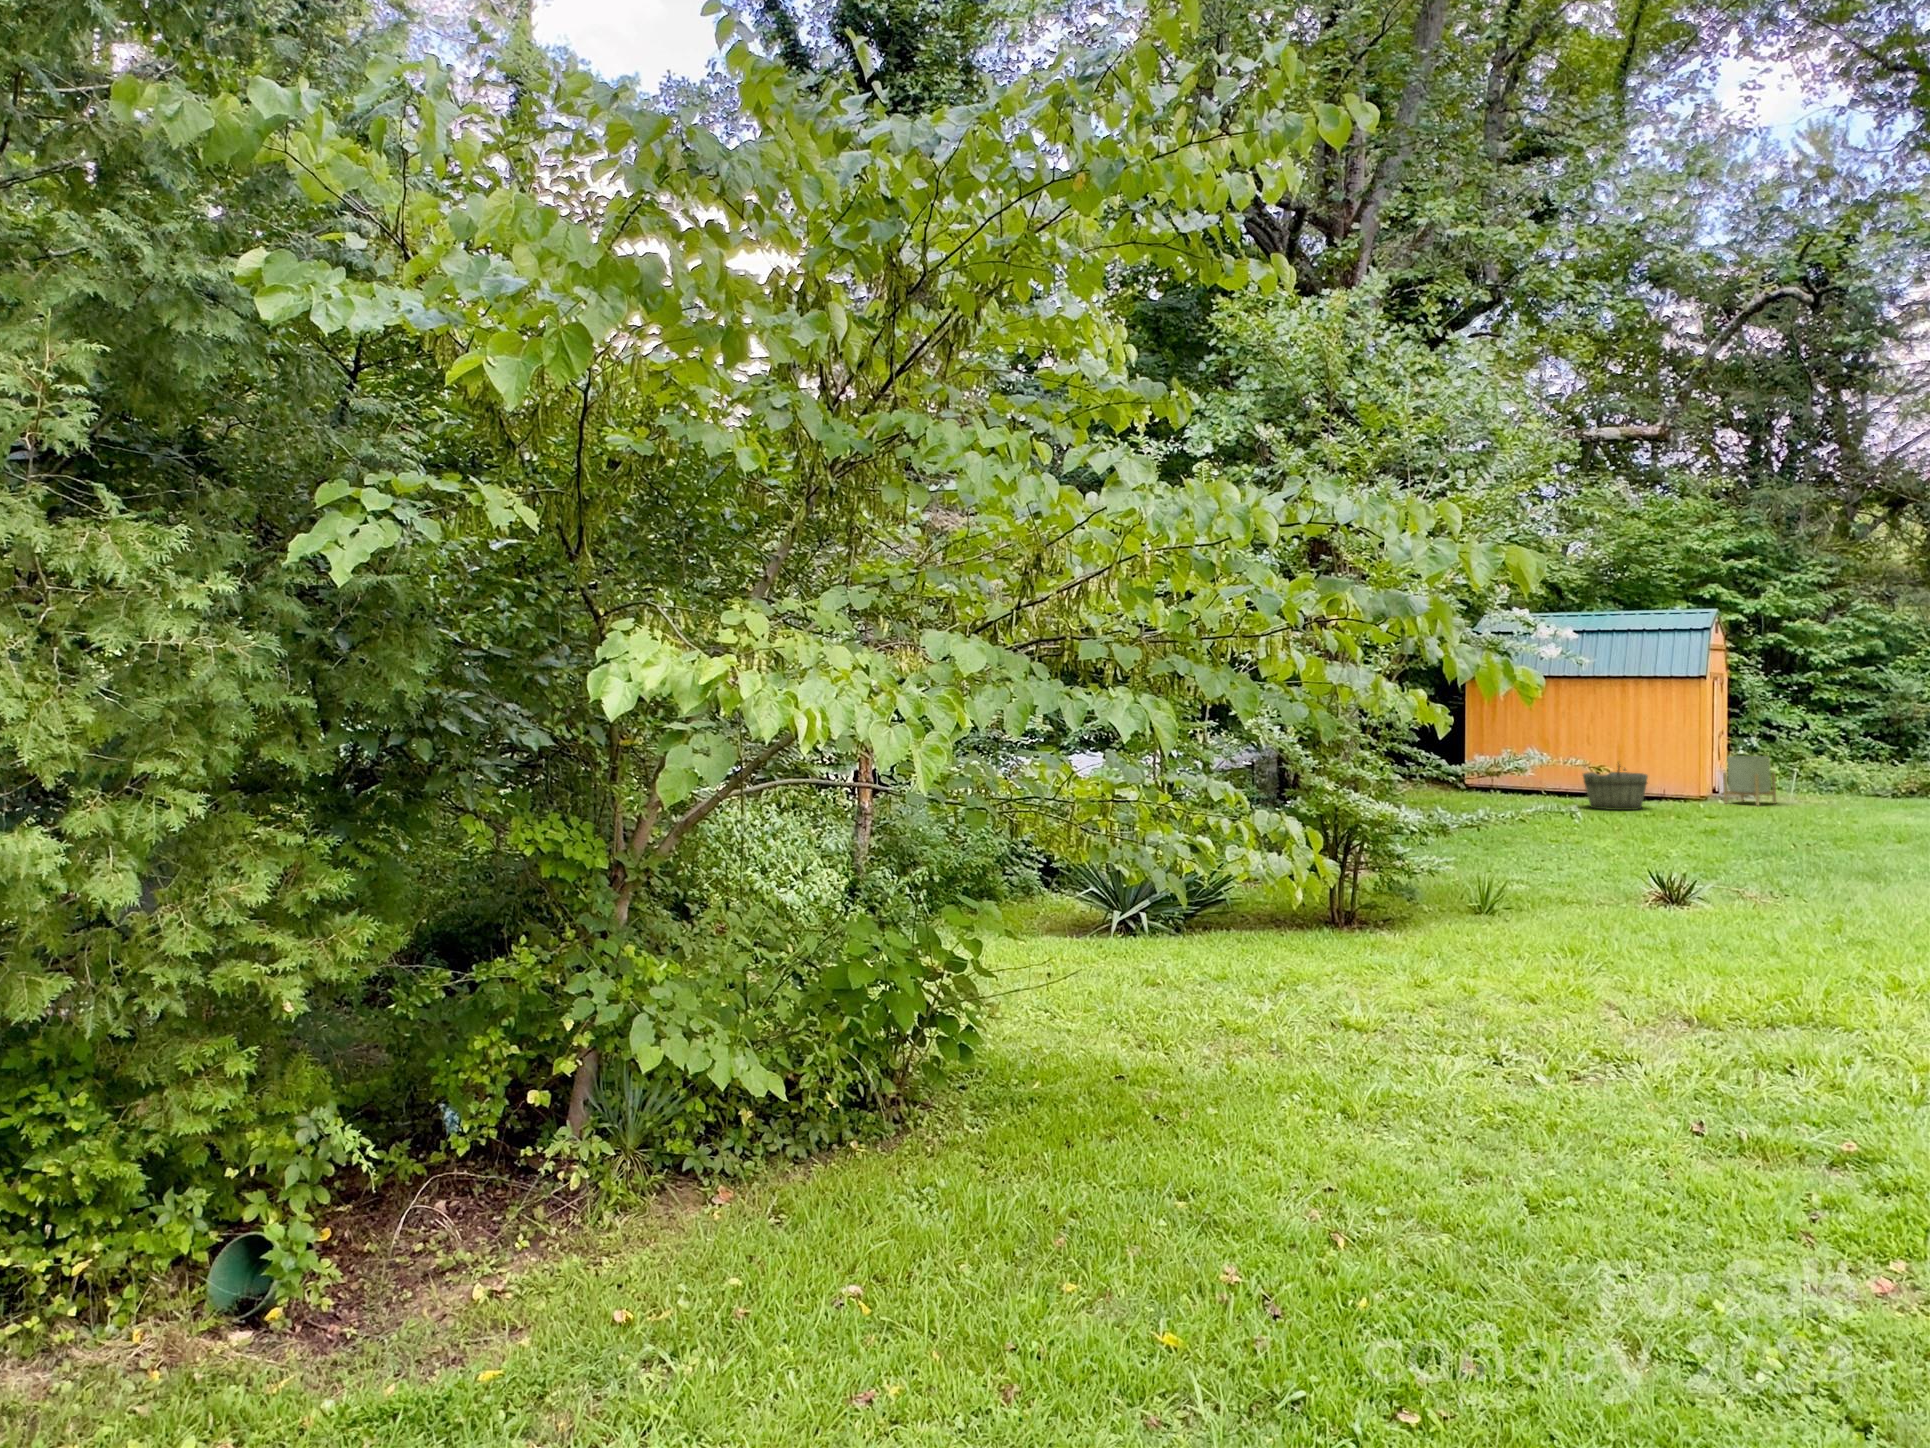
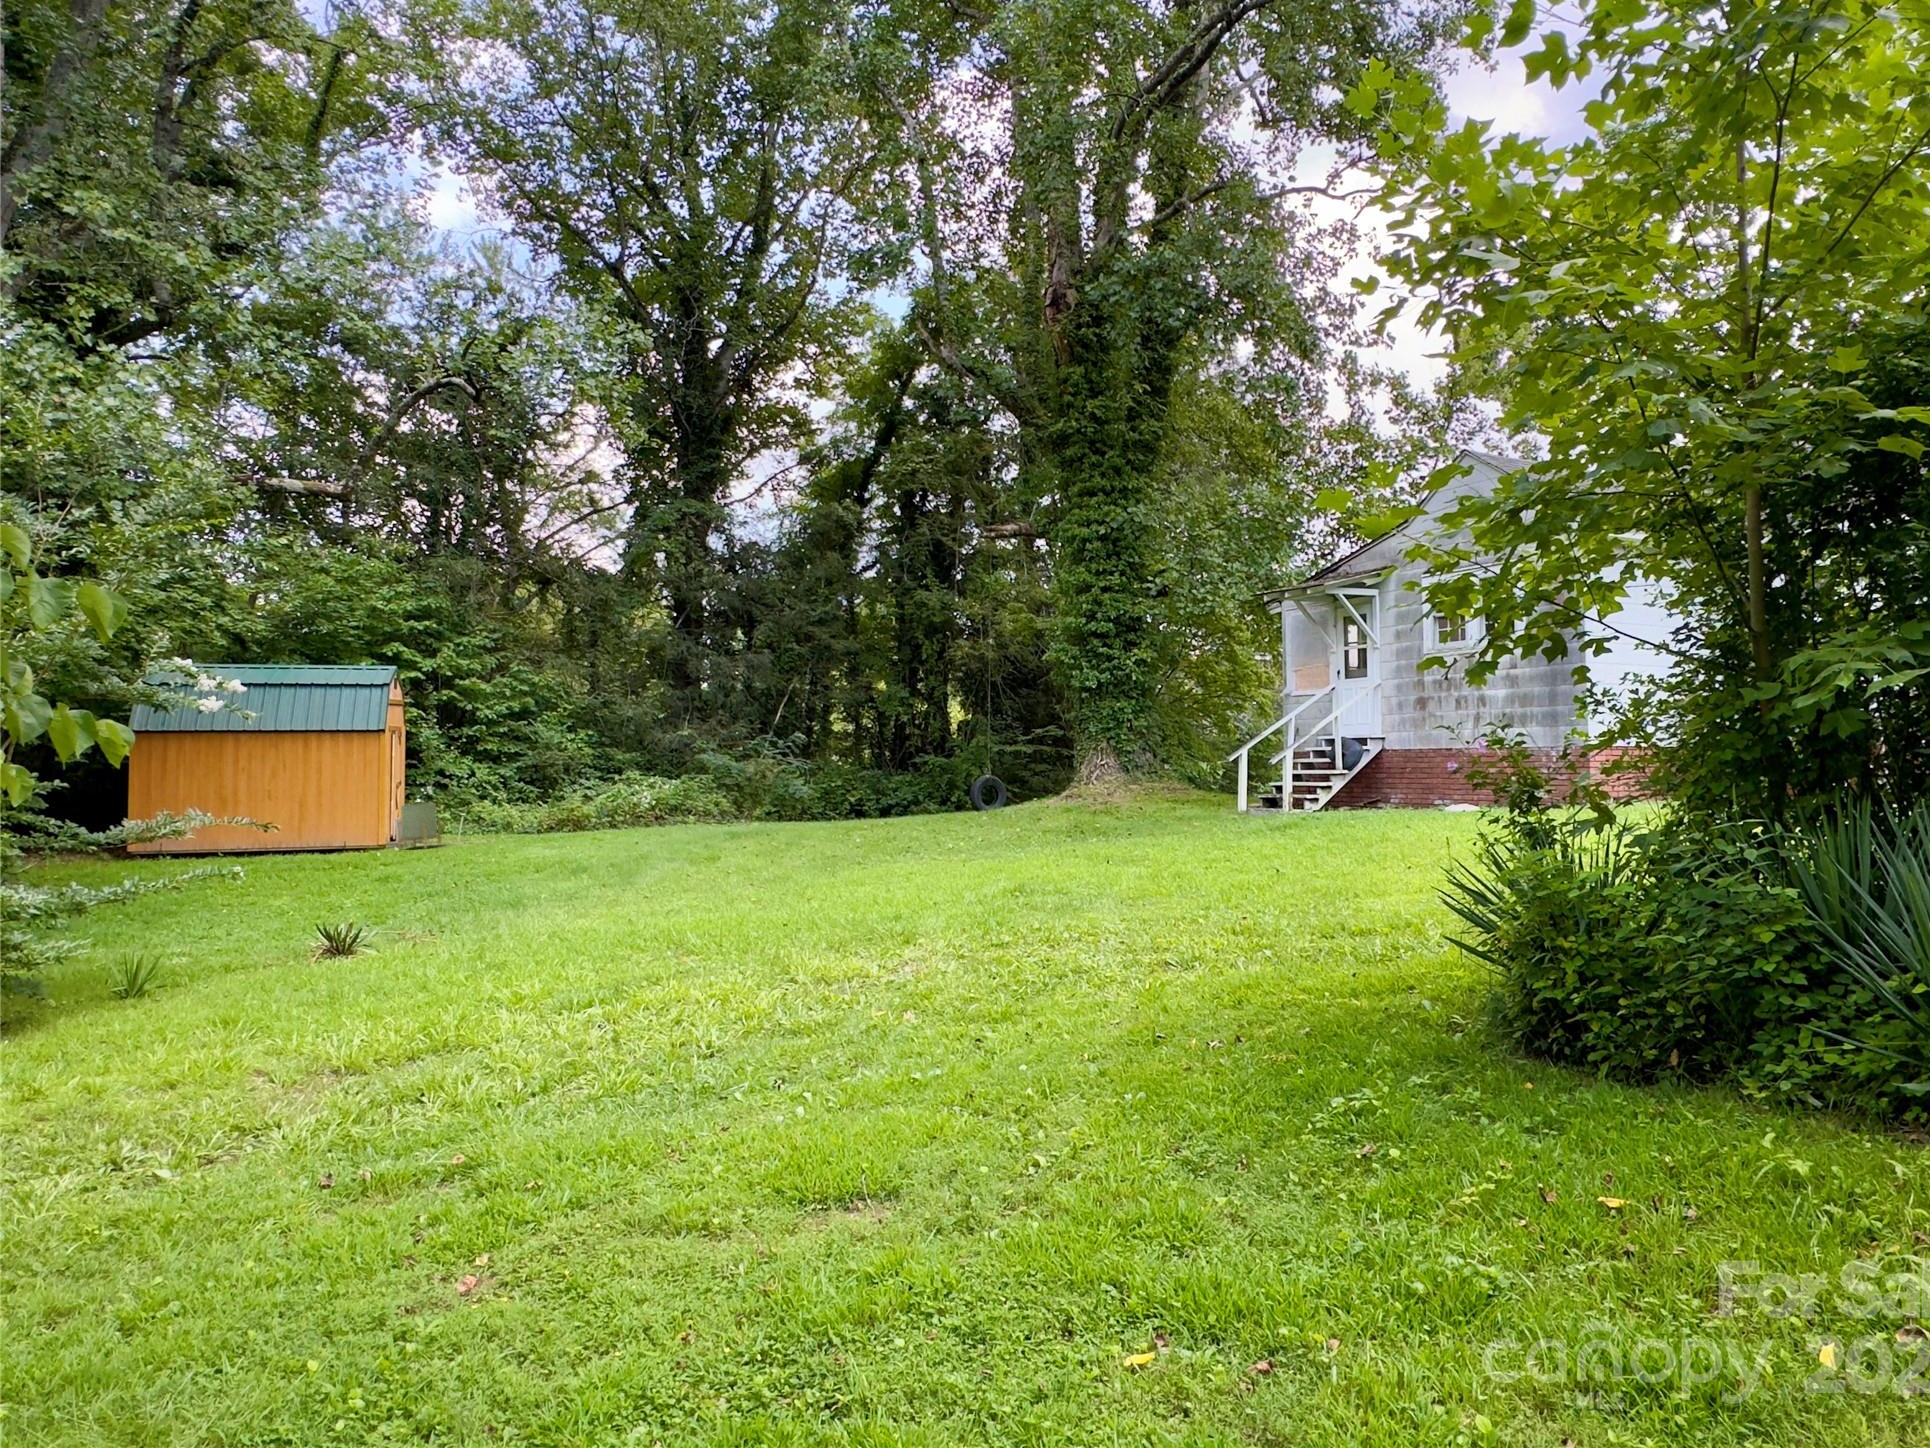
wooden bucket: present [1583,763,1648,810] -> none [262,817,328,868]

